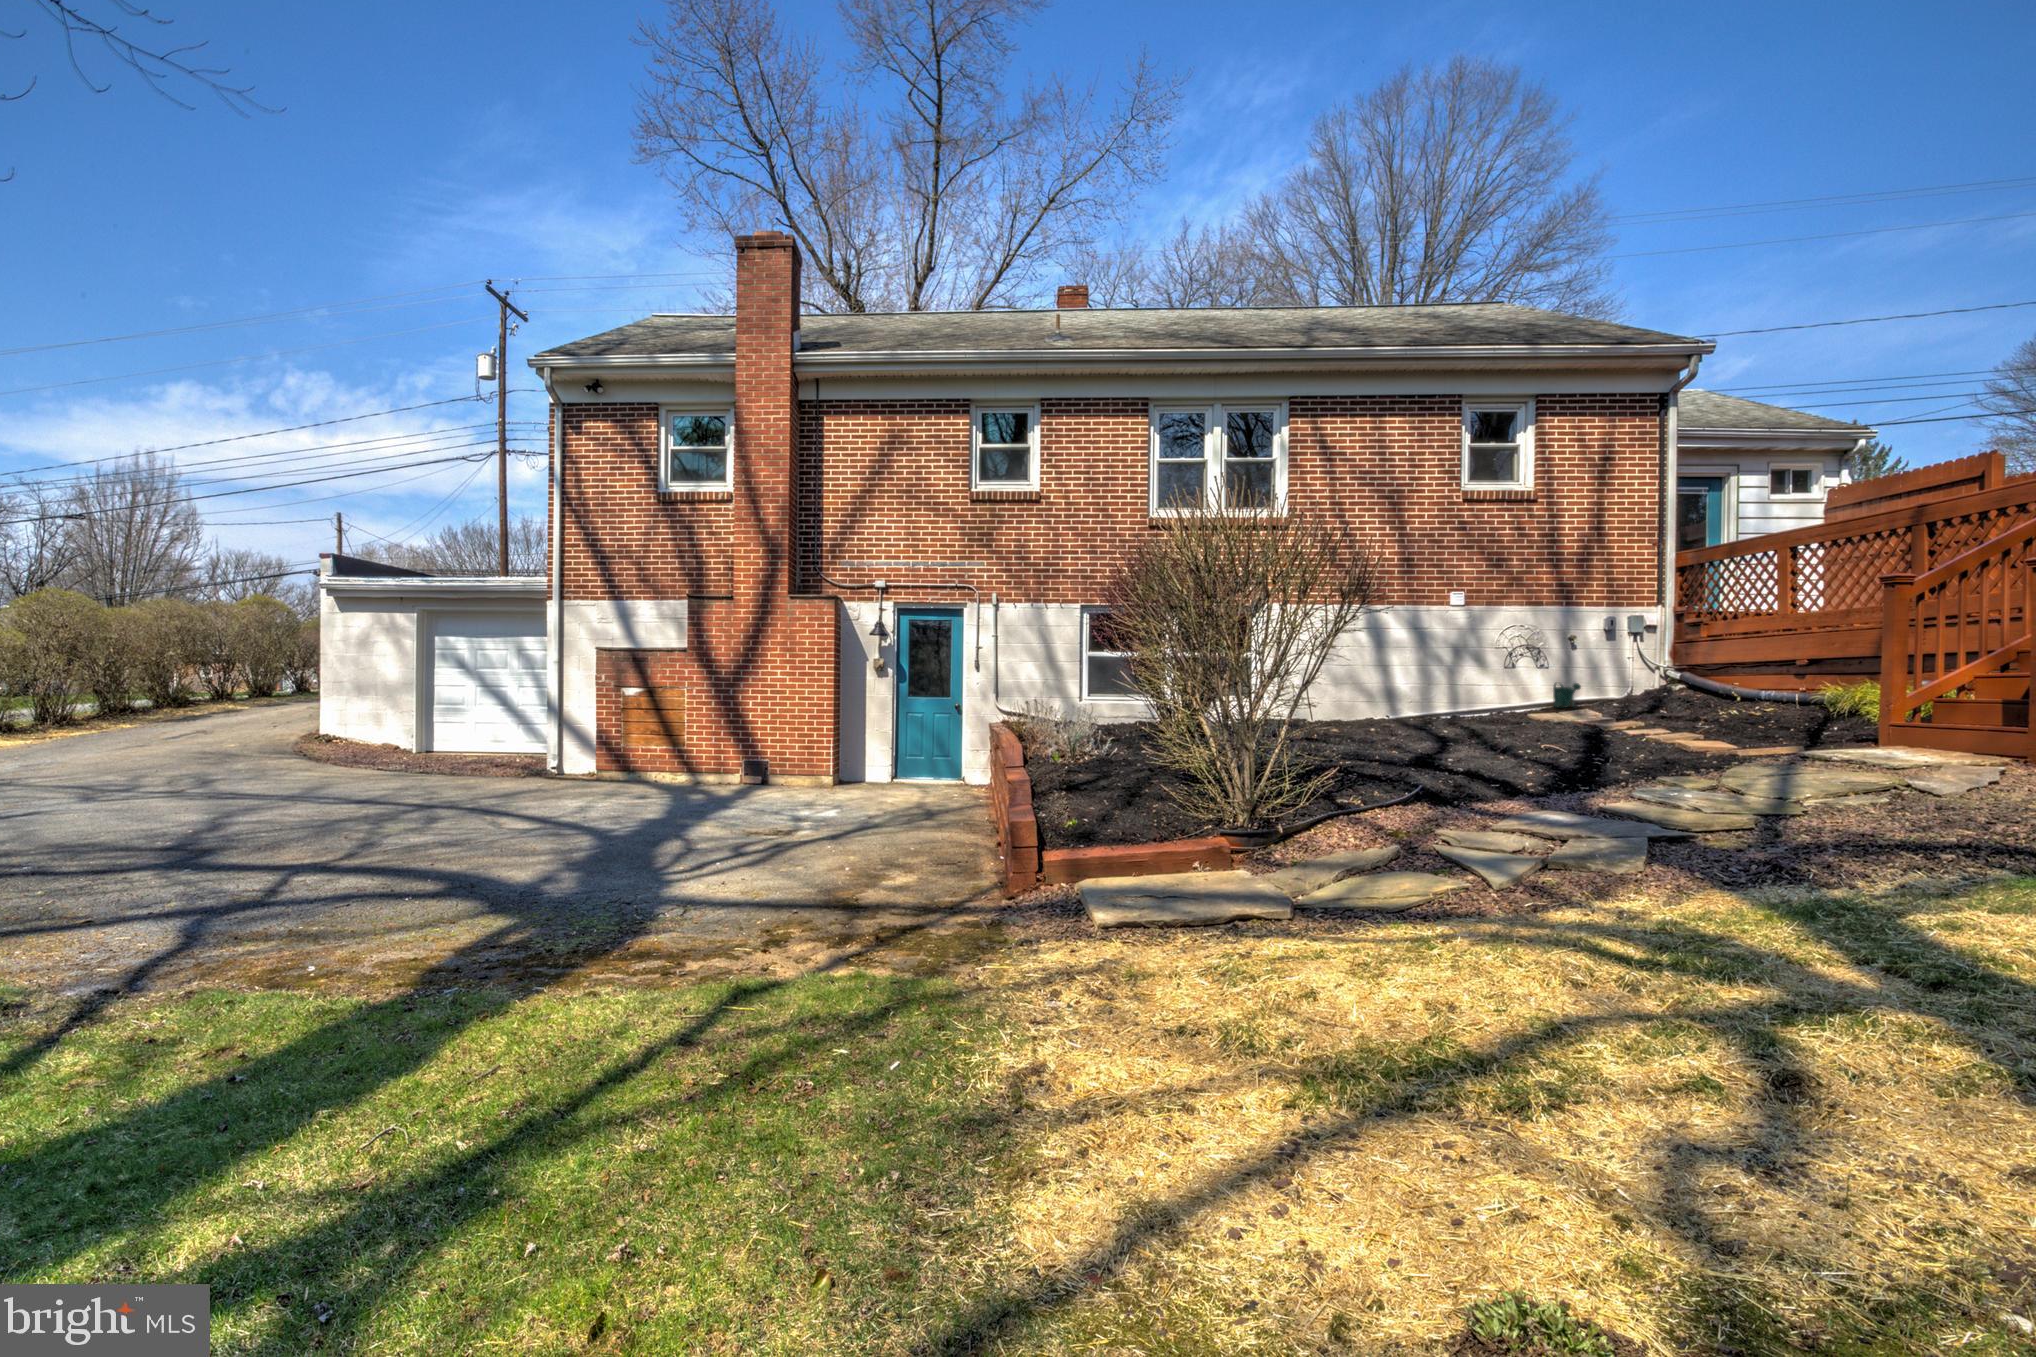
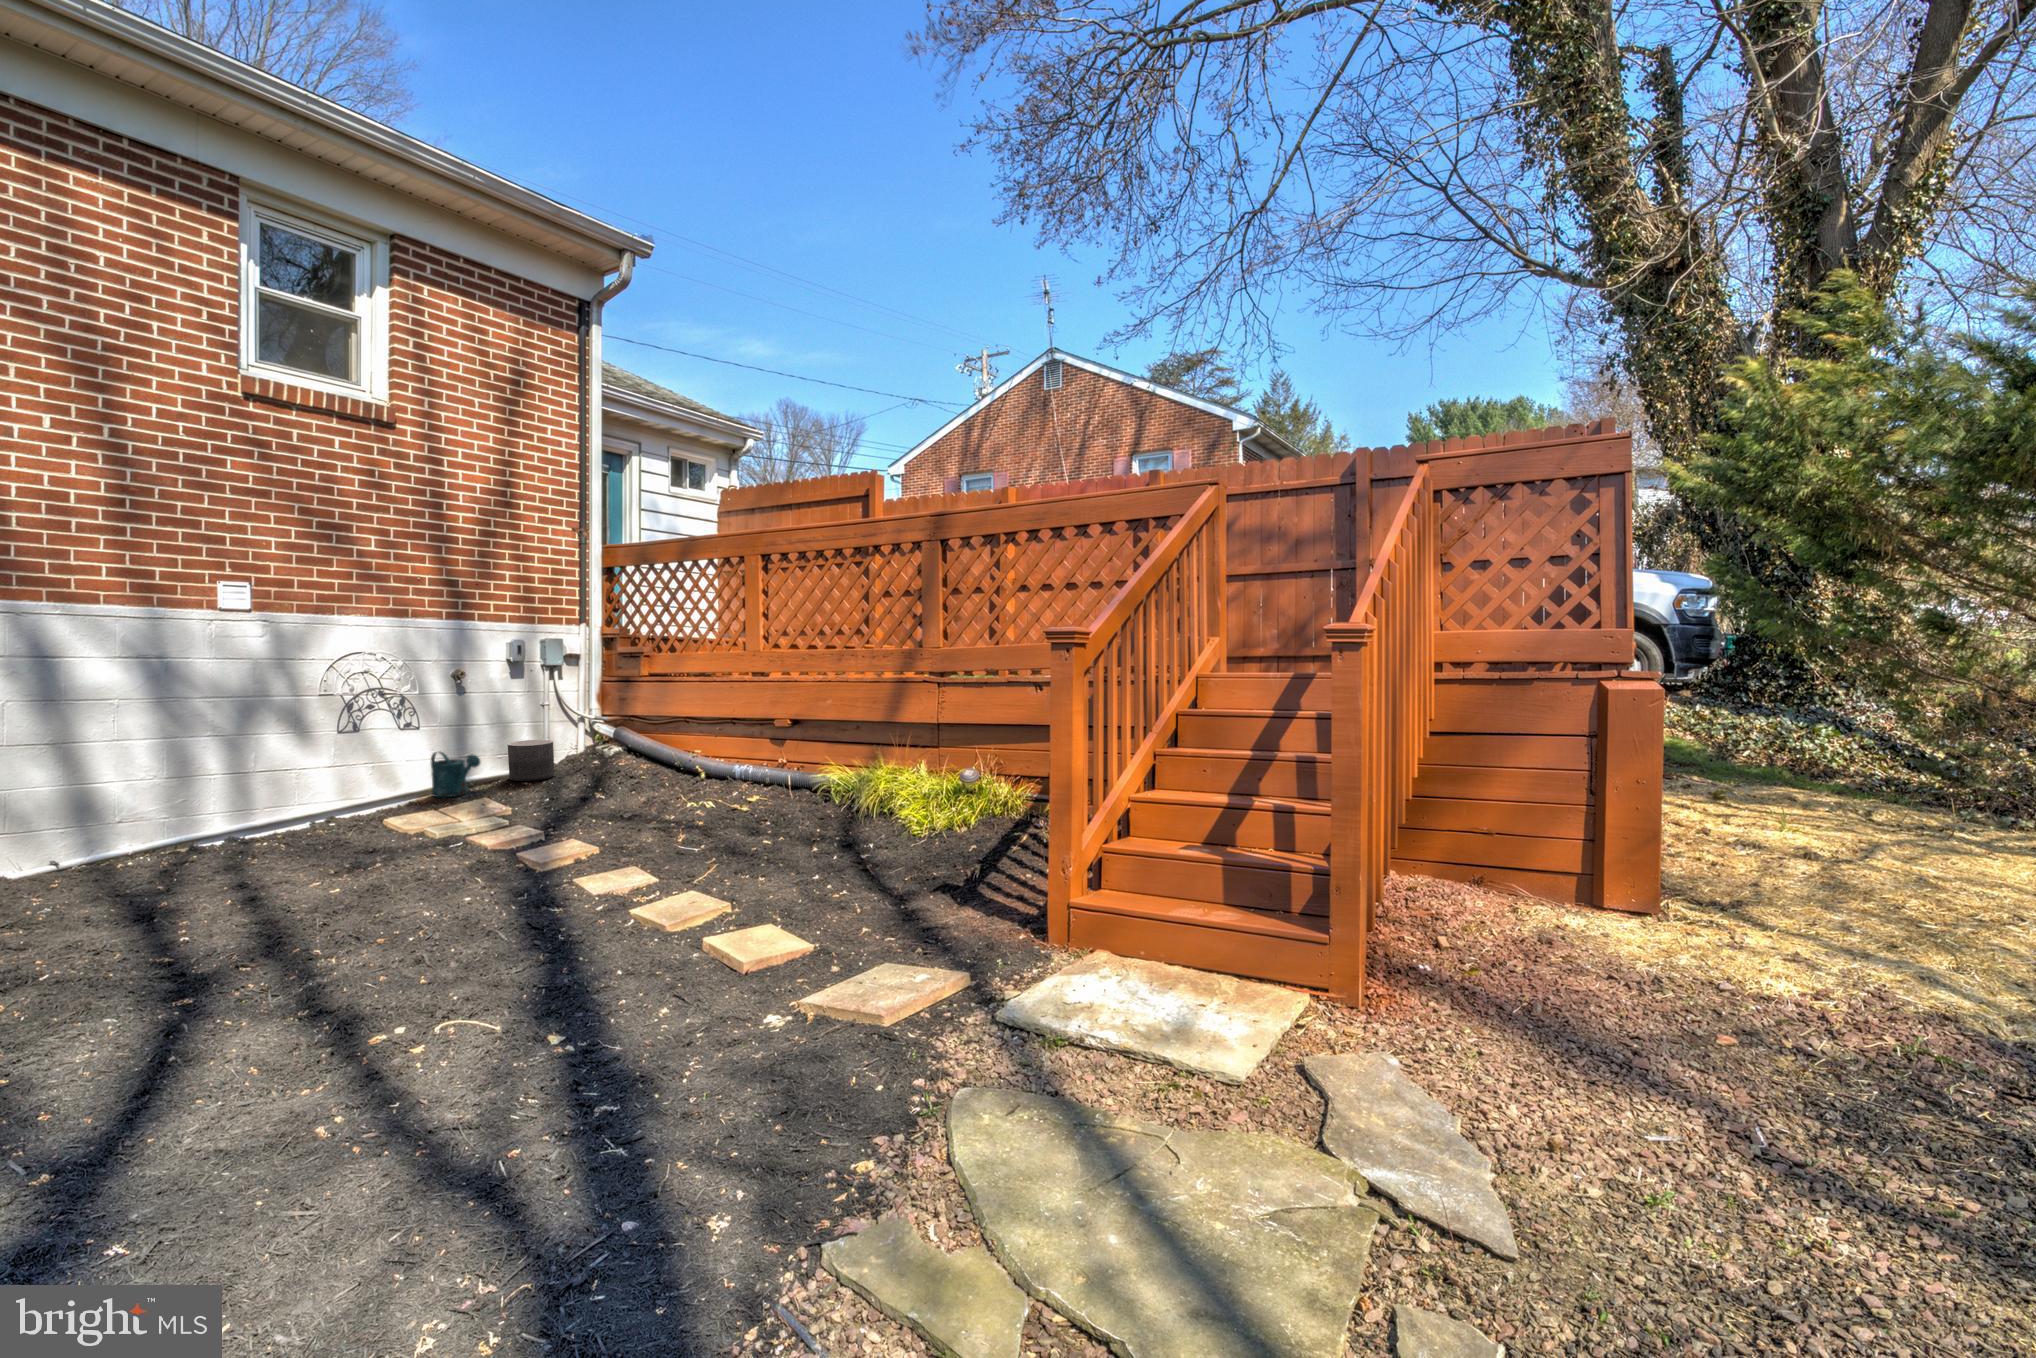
planter: none [1601,680,1633,704] -> present [508,740,554,781]

